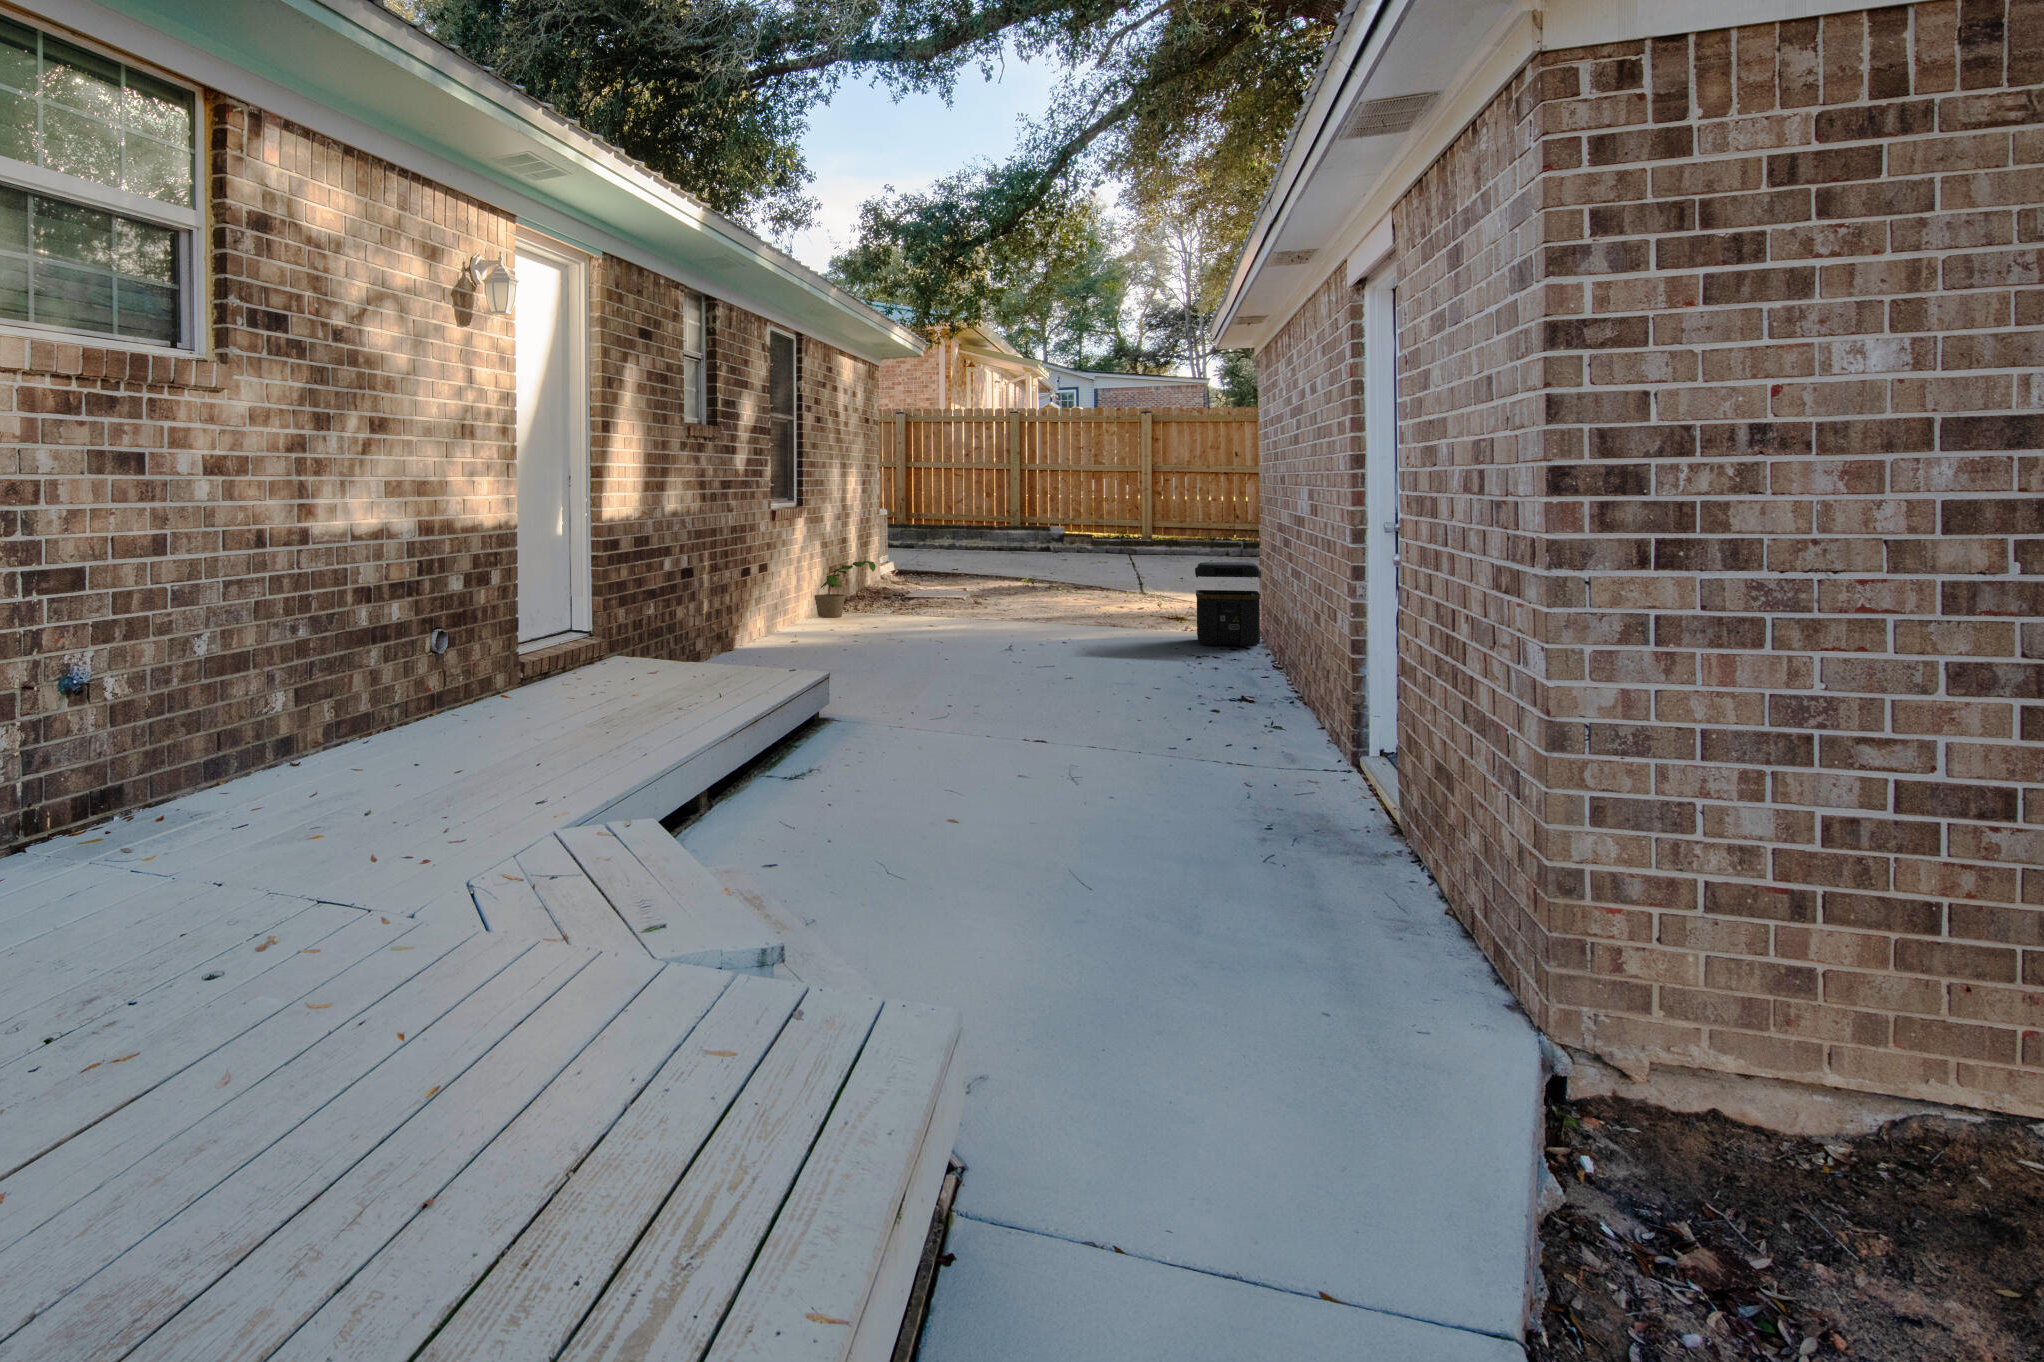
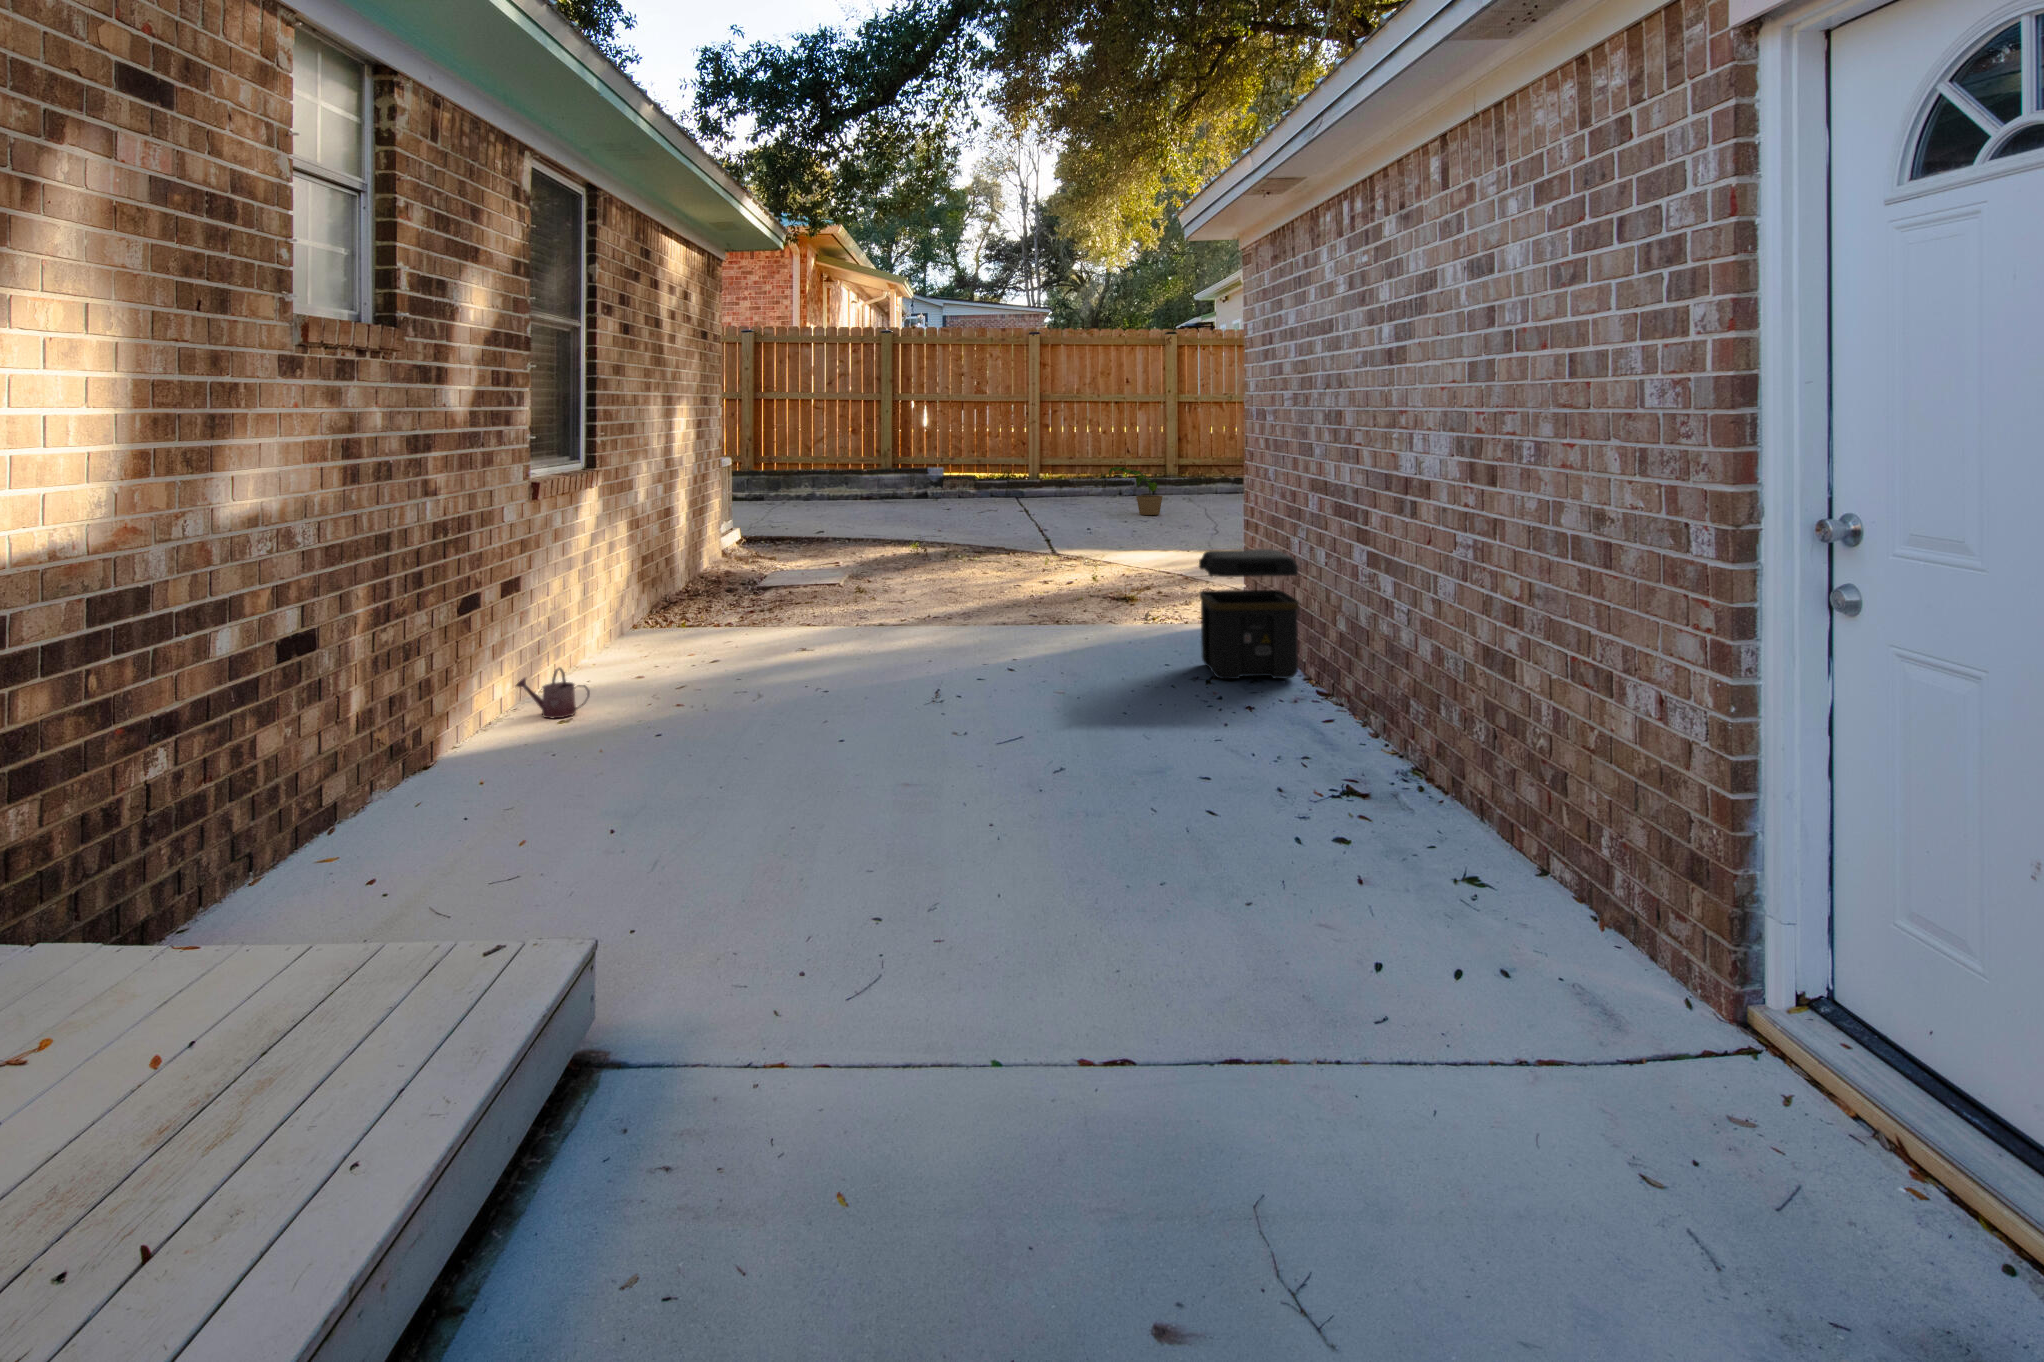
potted plant: present [814,561,876,618] -> present [1109,467,1163,515]
watering can: none [766,612,805,639] -> present [516,668,590,719]

